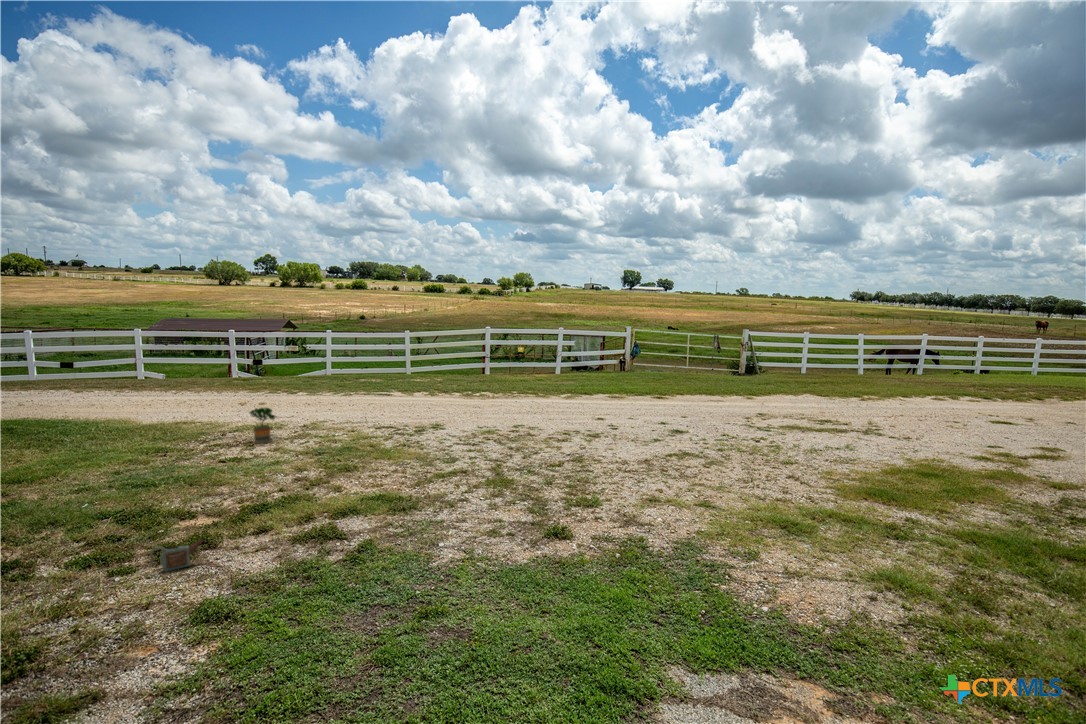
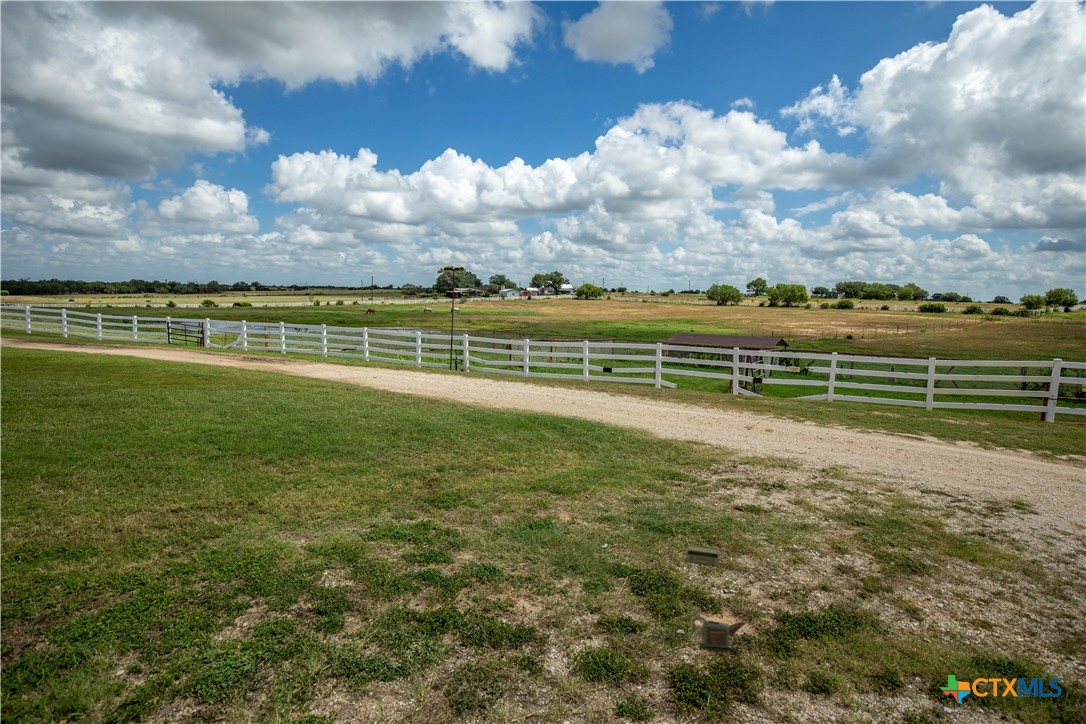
potted tree: present [250,408,275,444] -> none [766,446,795,487]
toolbox: none [155,499,190,518] -> present [687,545,718,566]

